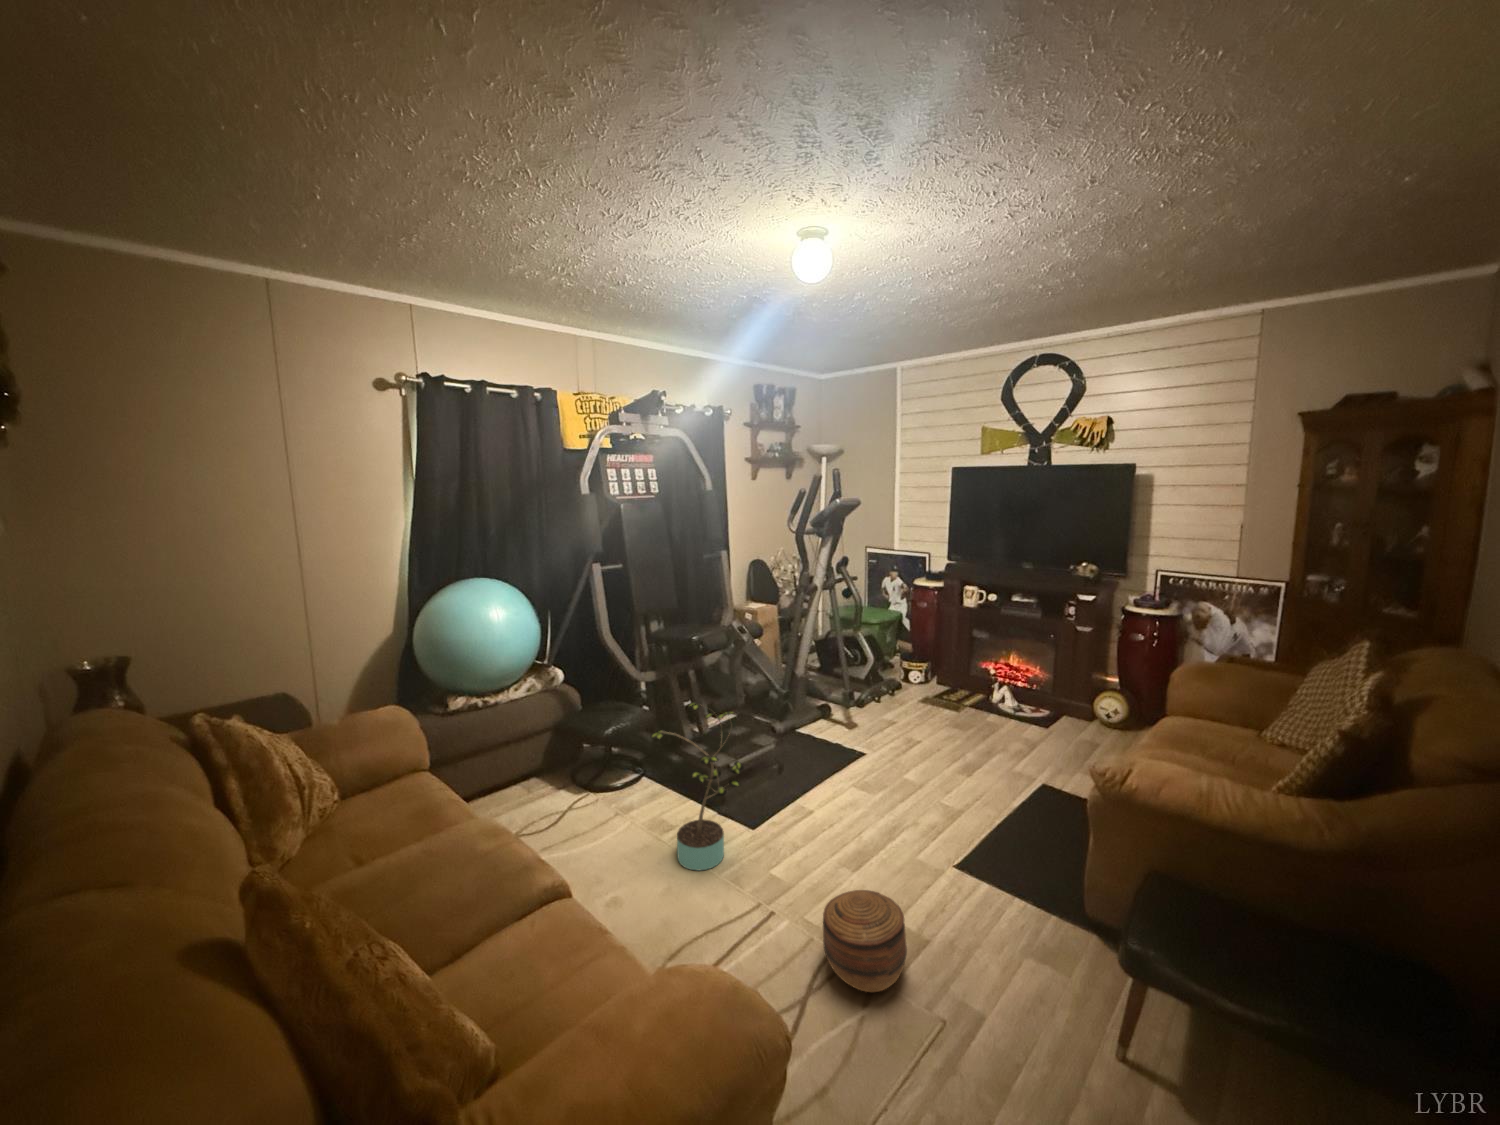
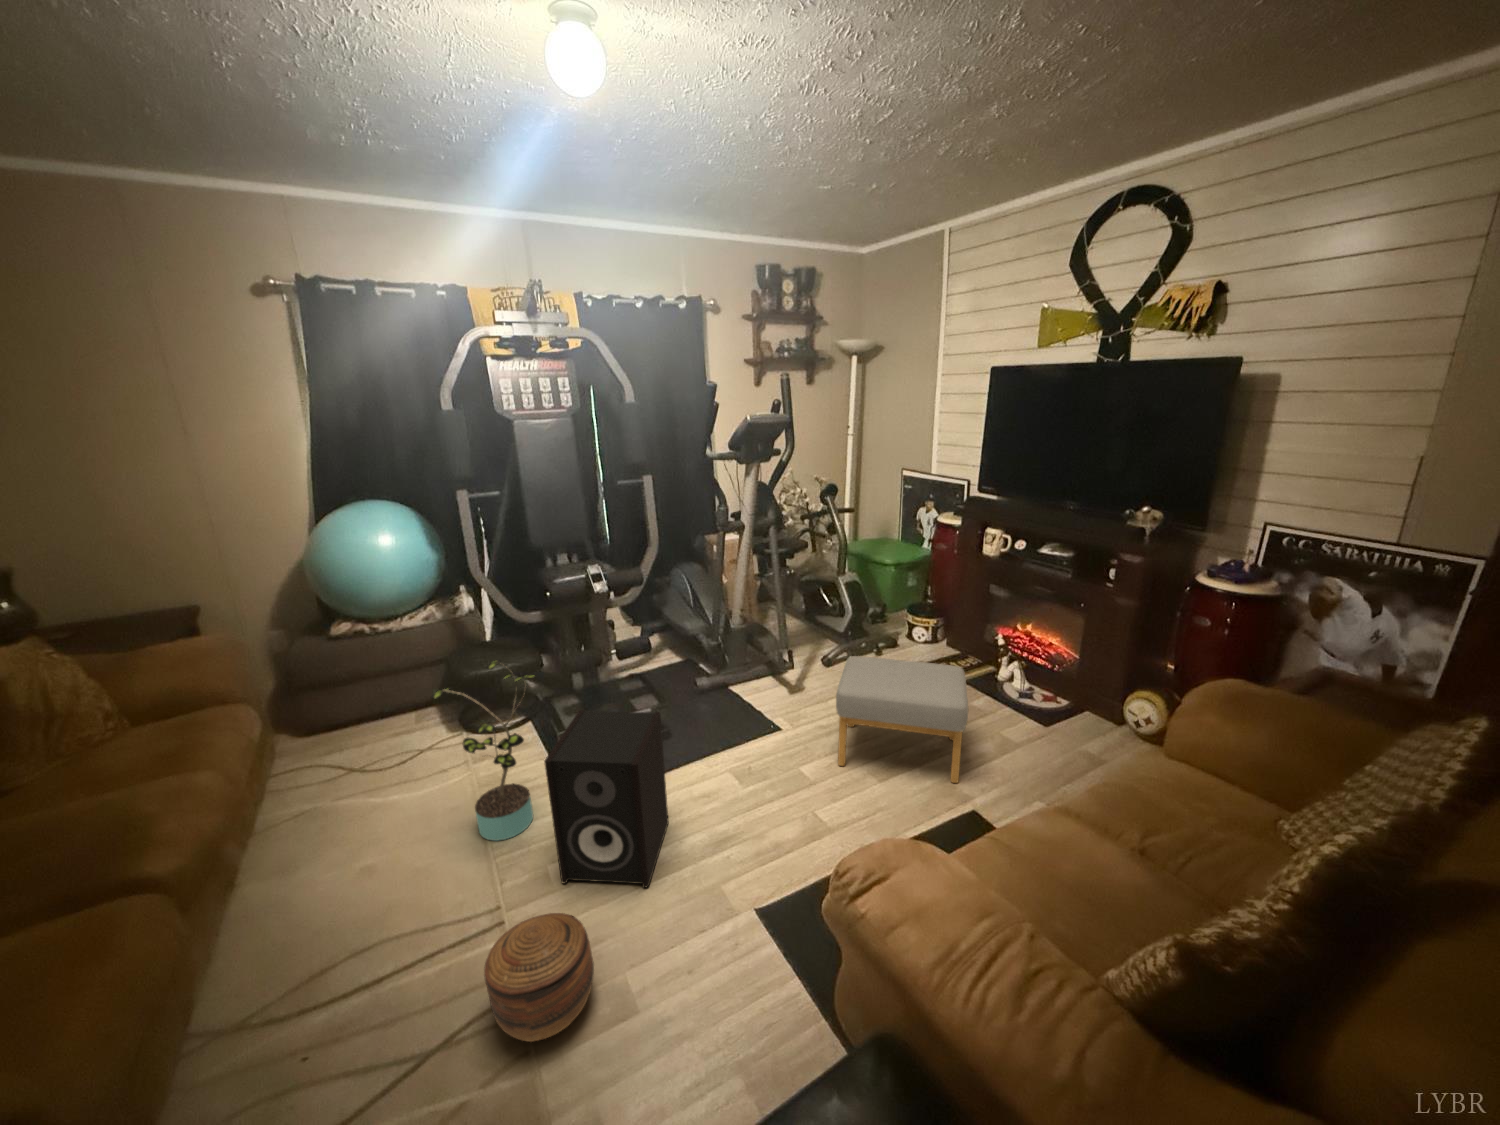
footstool: none [912,684,1027,772] -> present [836,656,968,783]
speaker: none [774,731,869,888] -> present [544,710,669,888]

